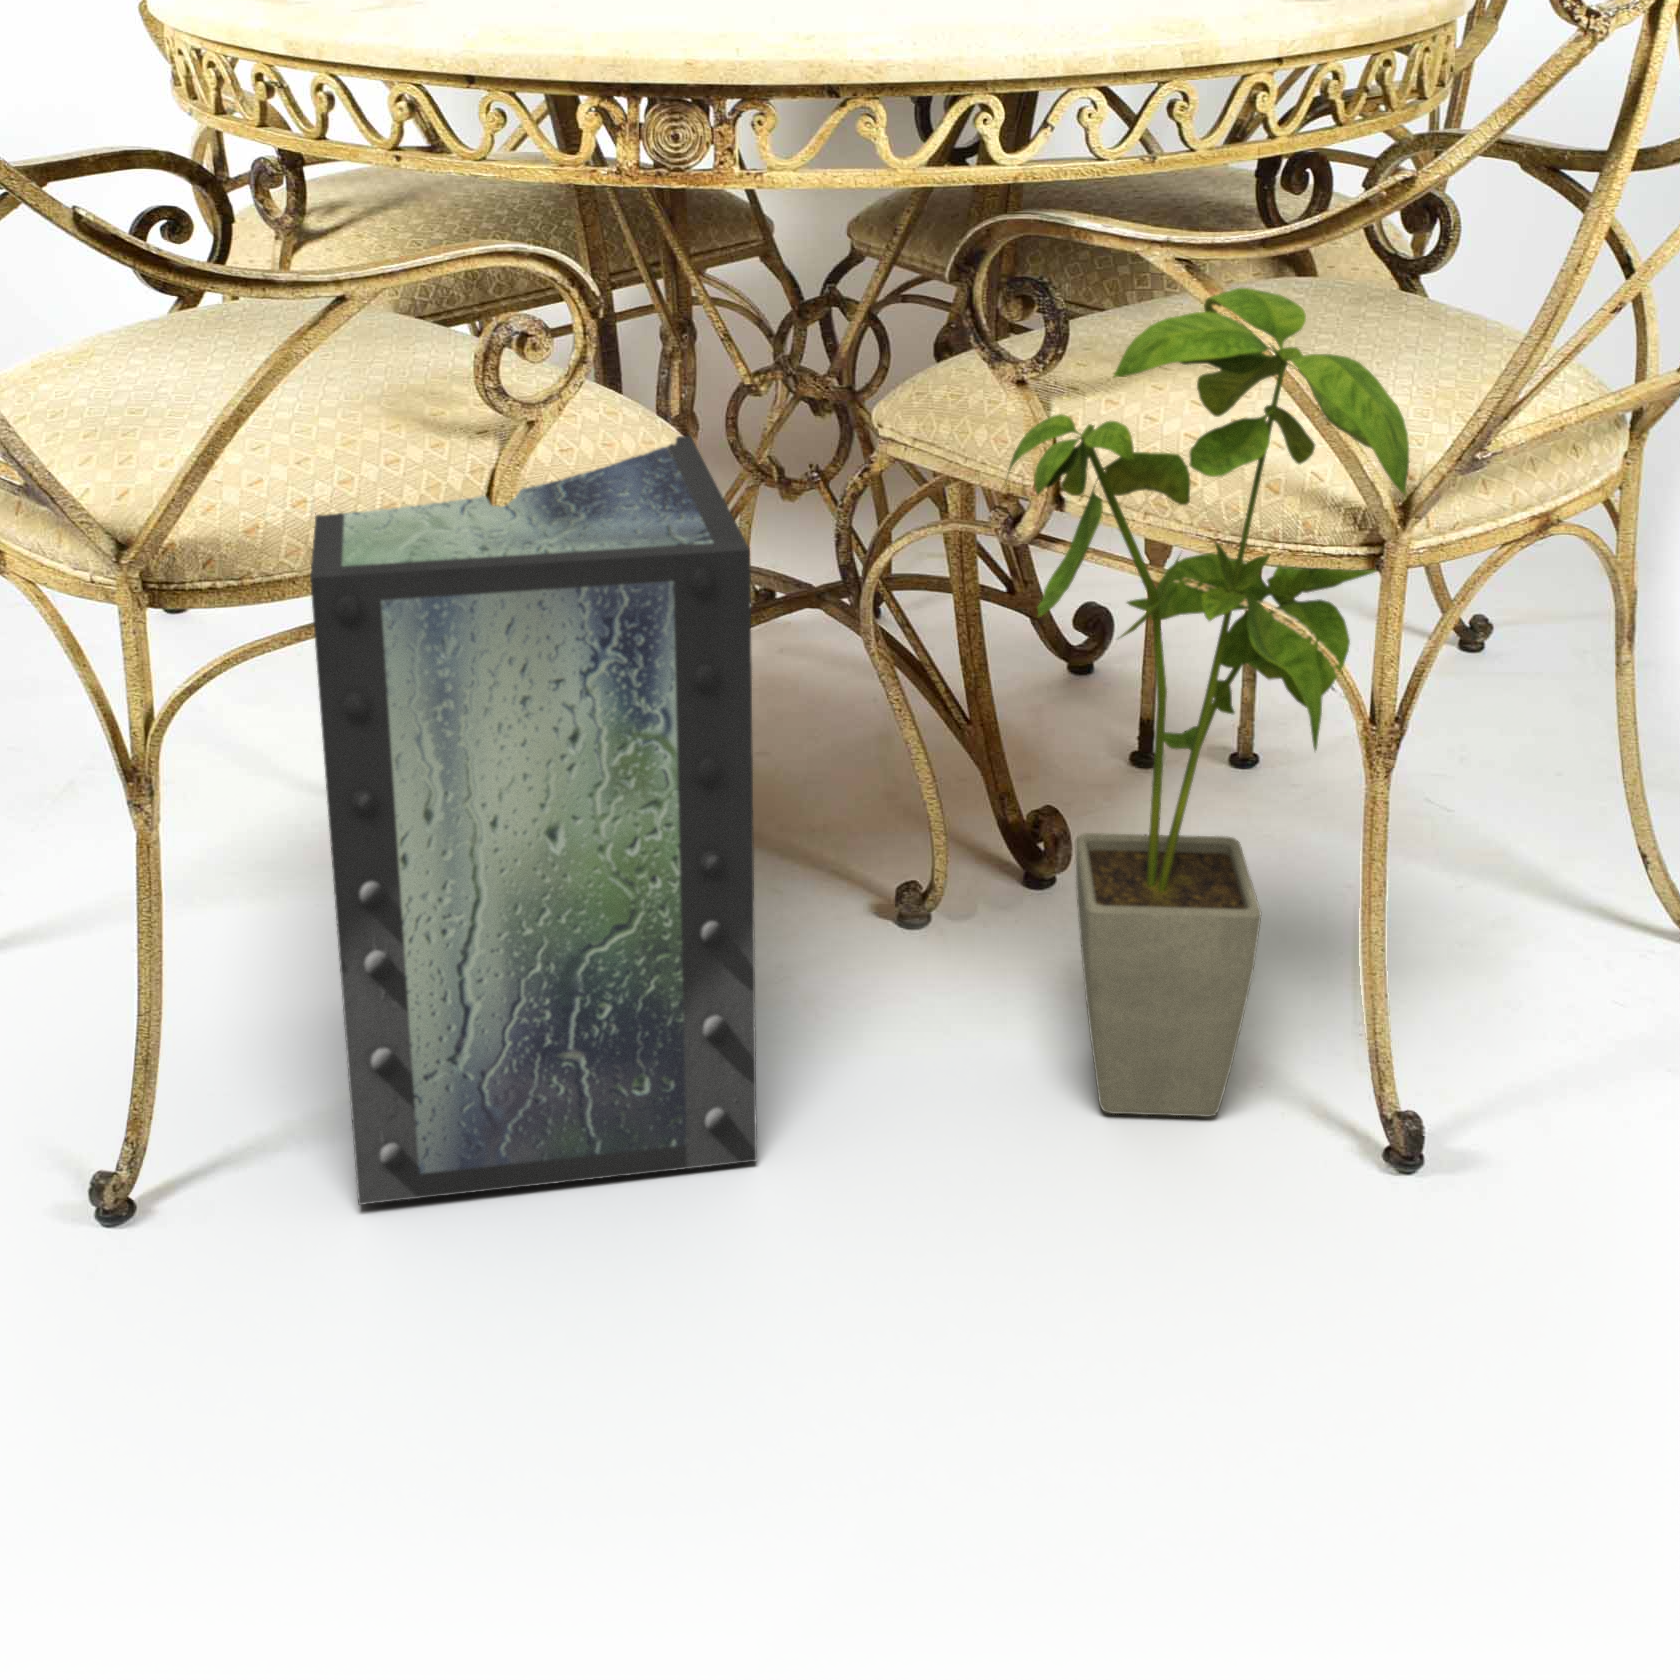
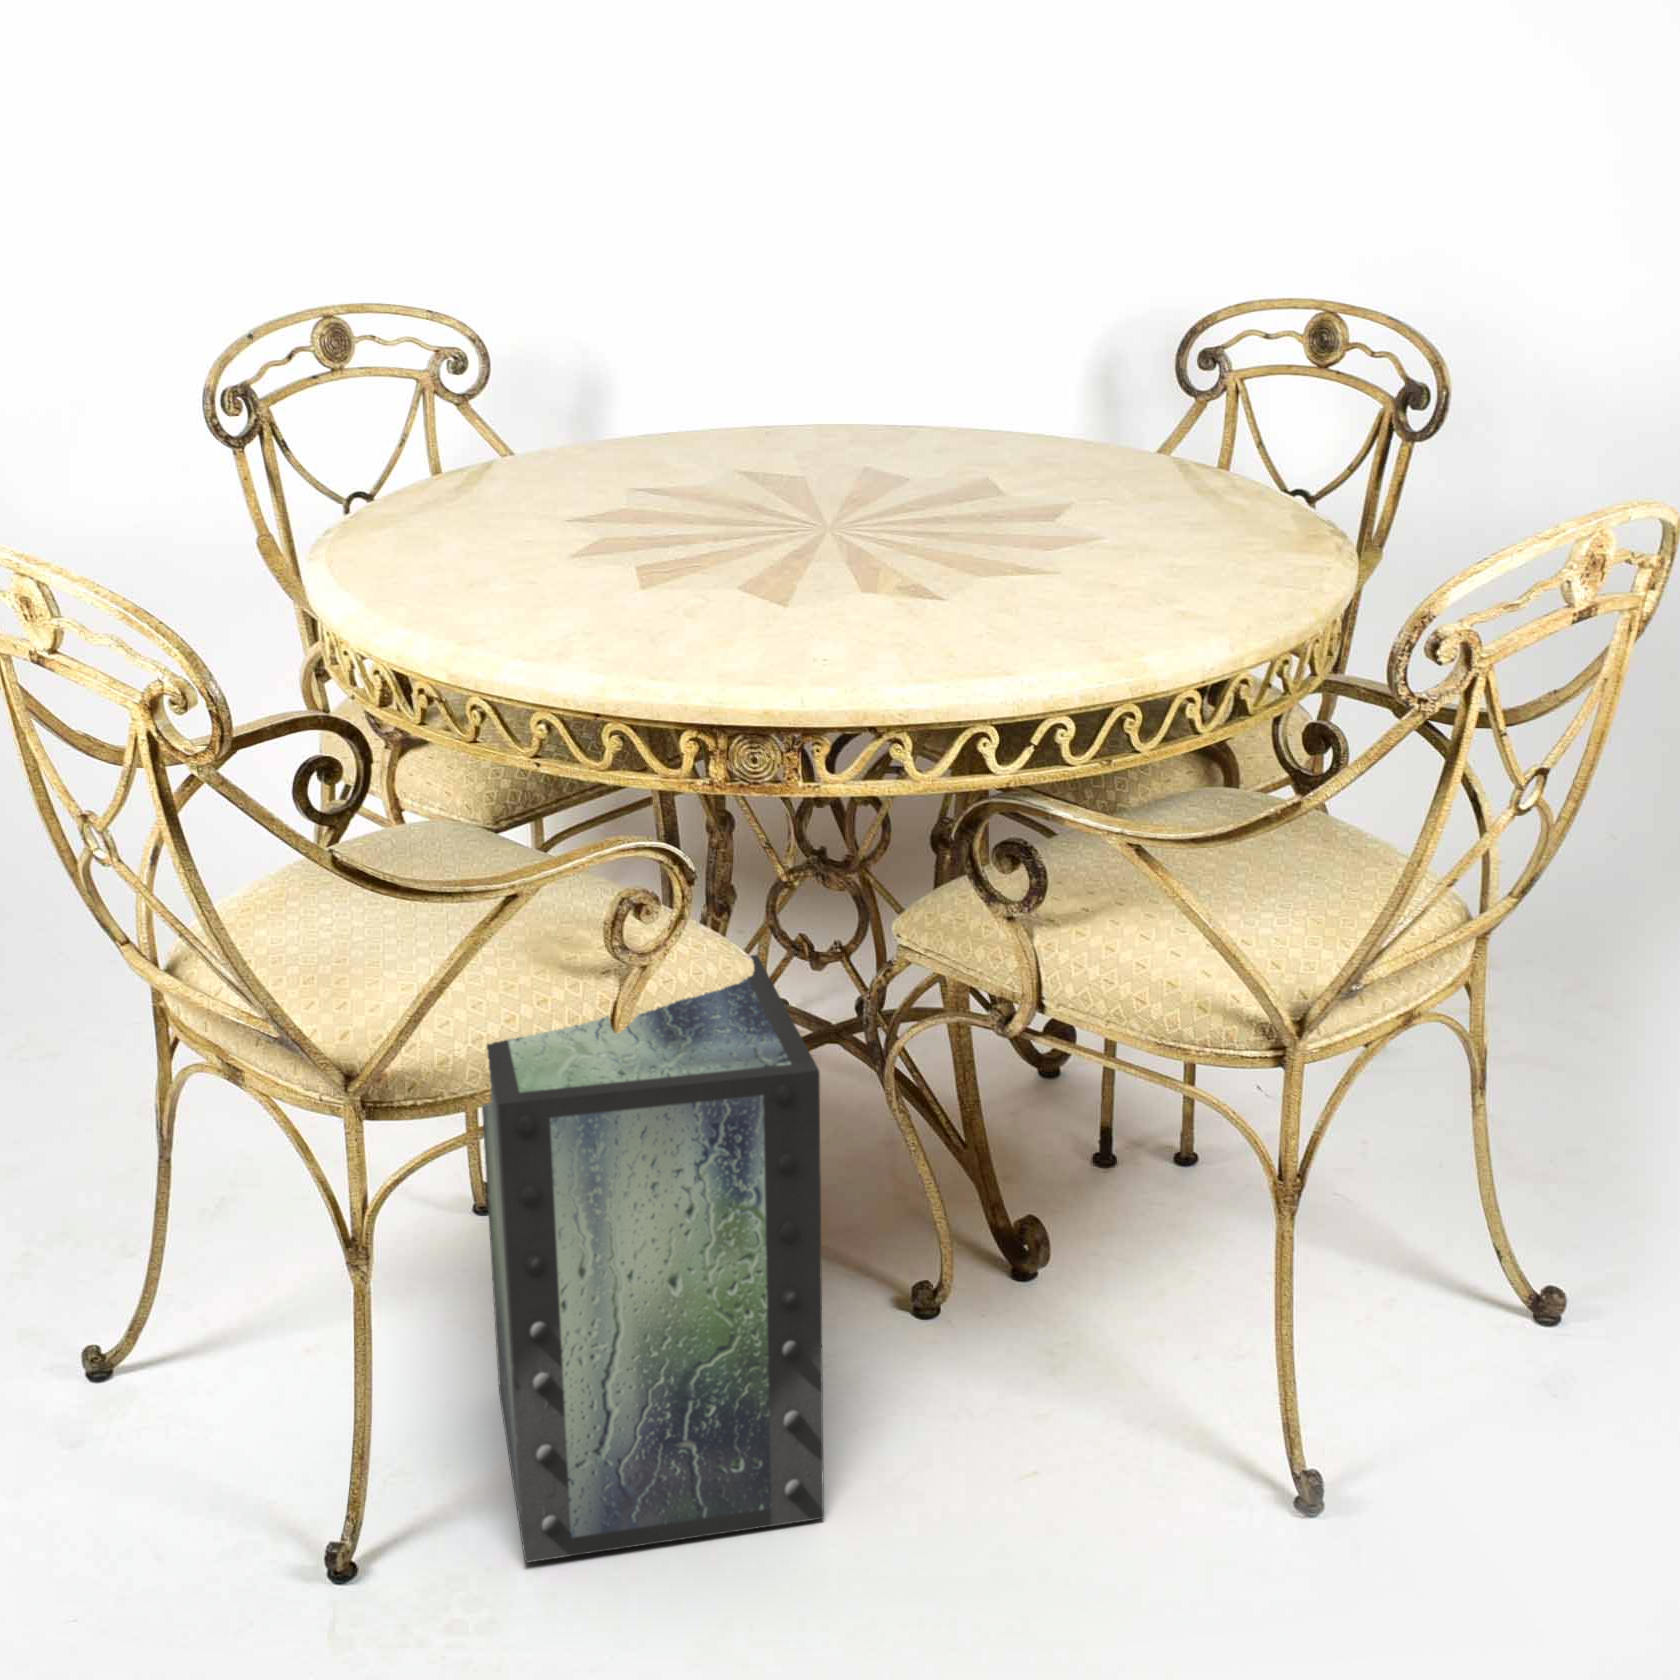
house plant: present [1009,288,1409,1117] -> none [1001,866,1346,1472]

